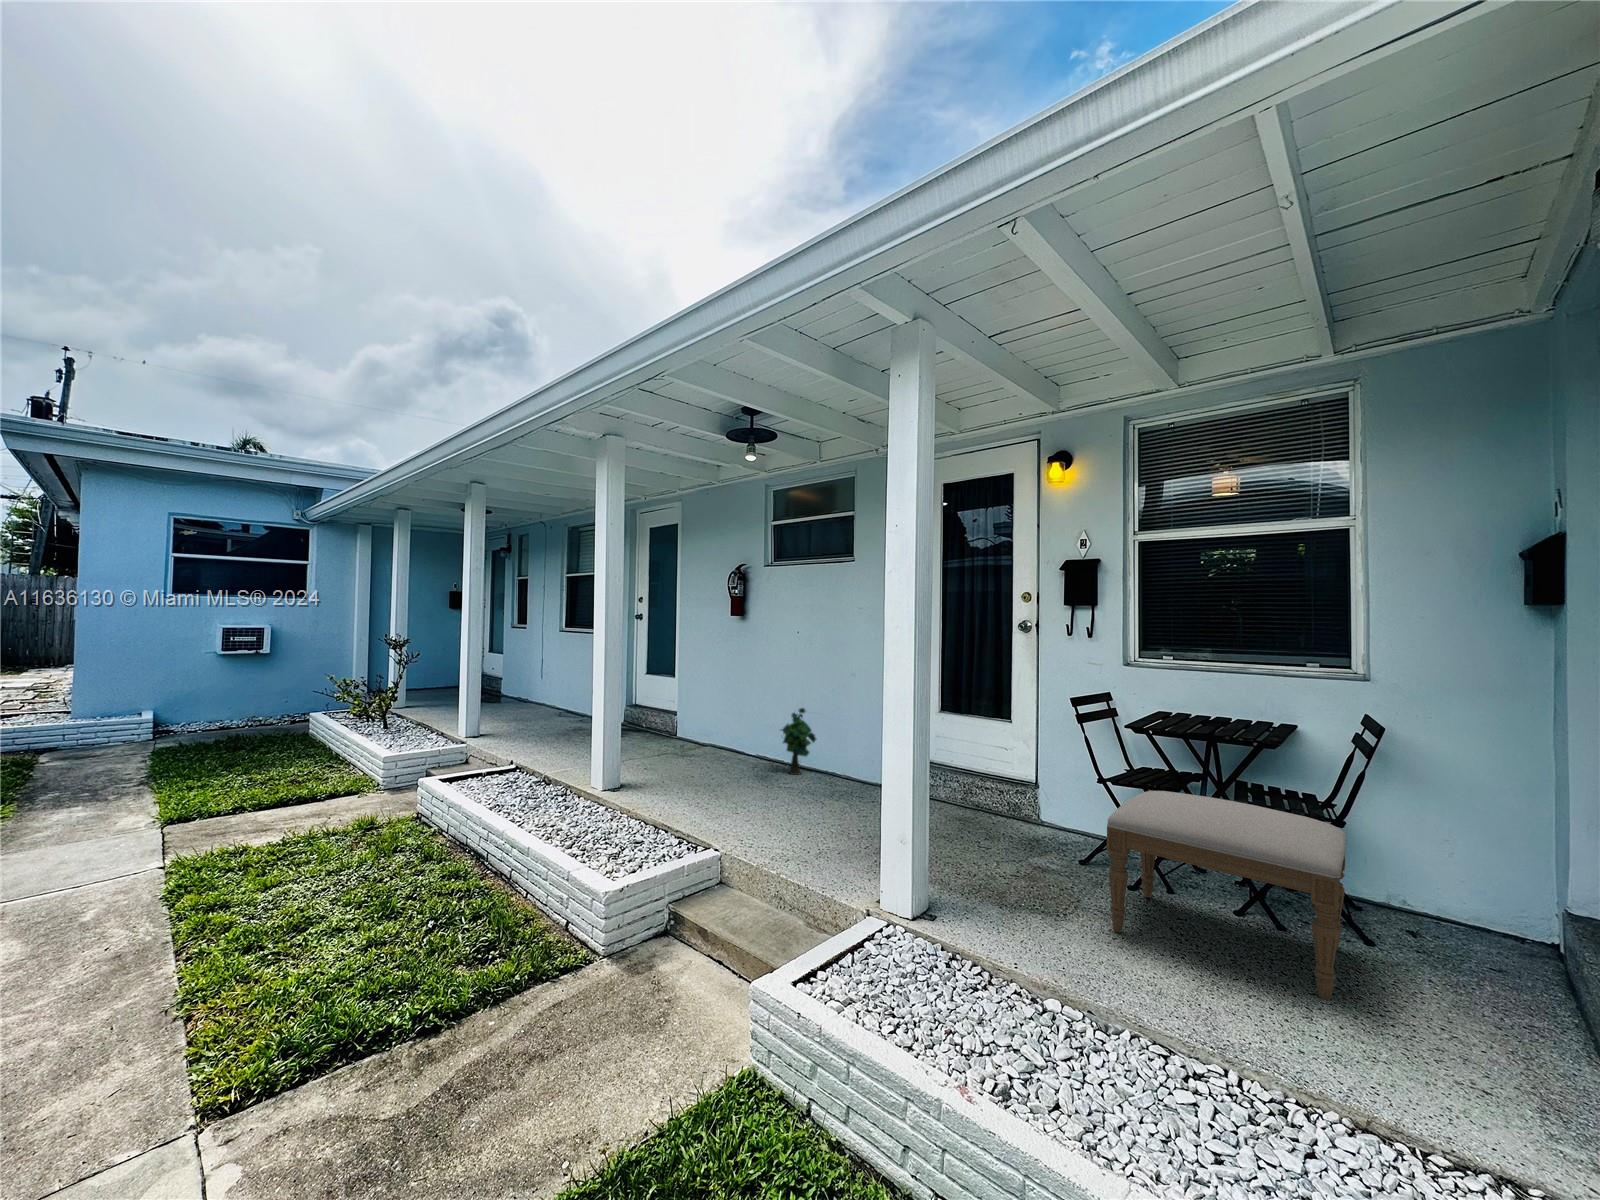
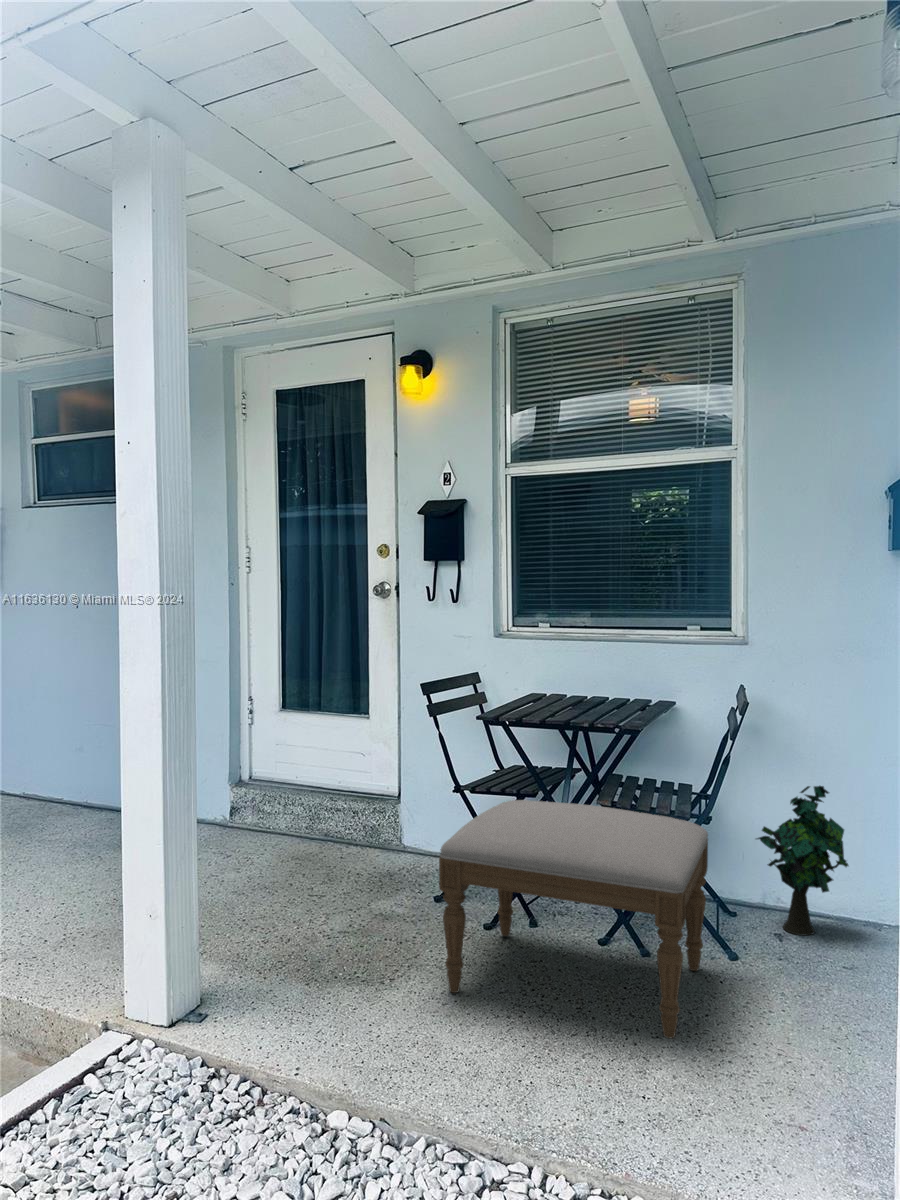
decorative plant: present [782,708,816,775] -> present [757,786,848,936]

